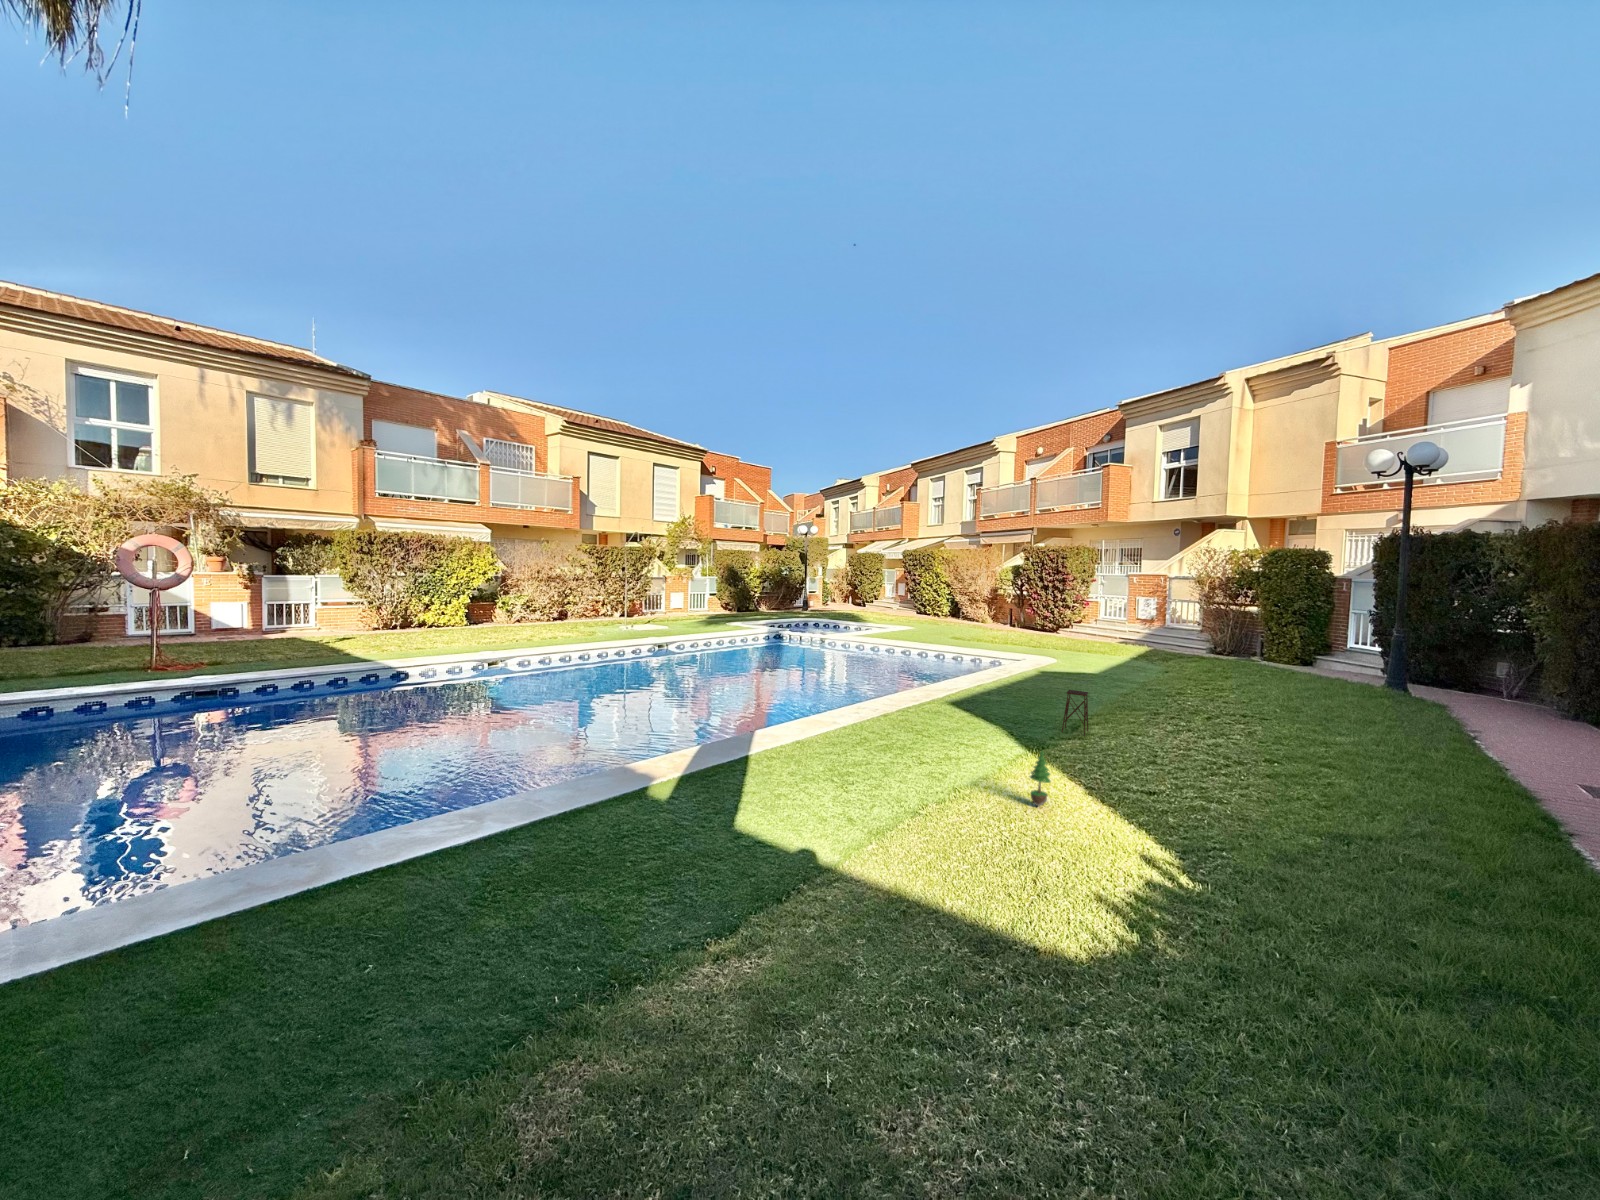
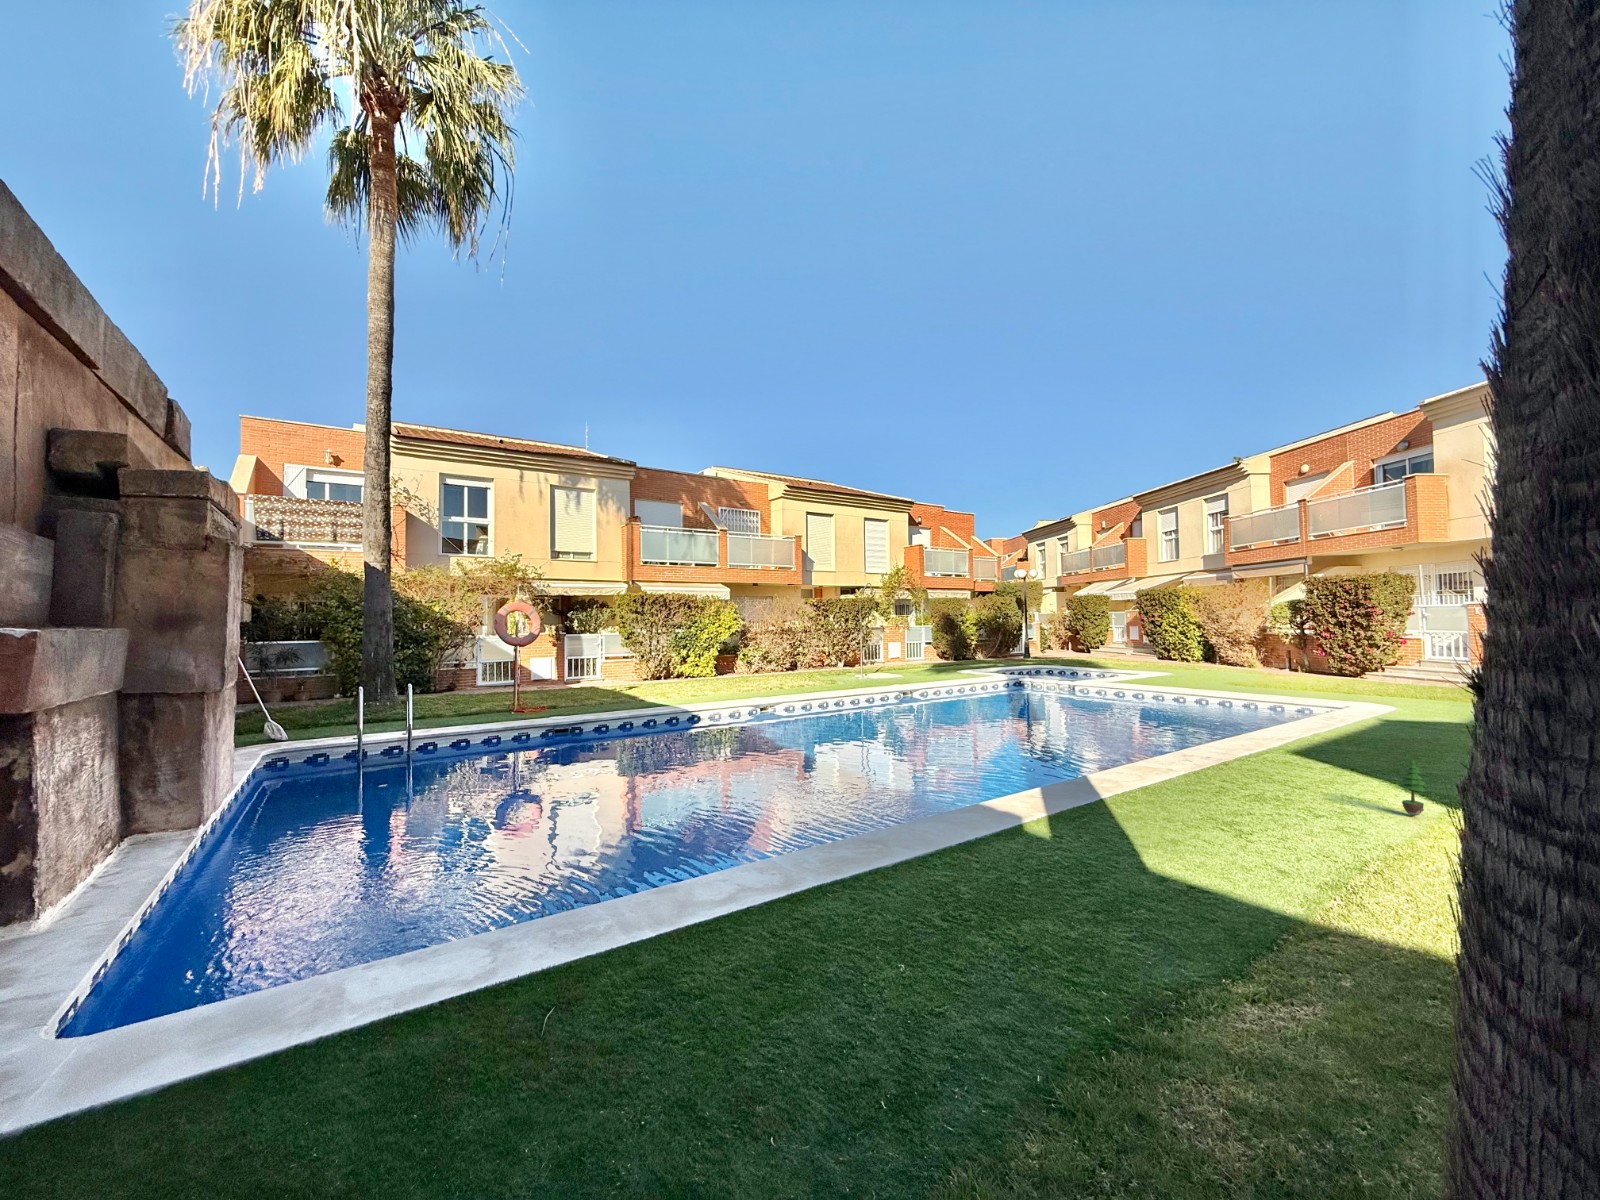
side table: present [1062,690,1088,736] -> none [1409,717,1443,766]

